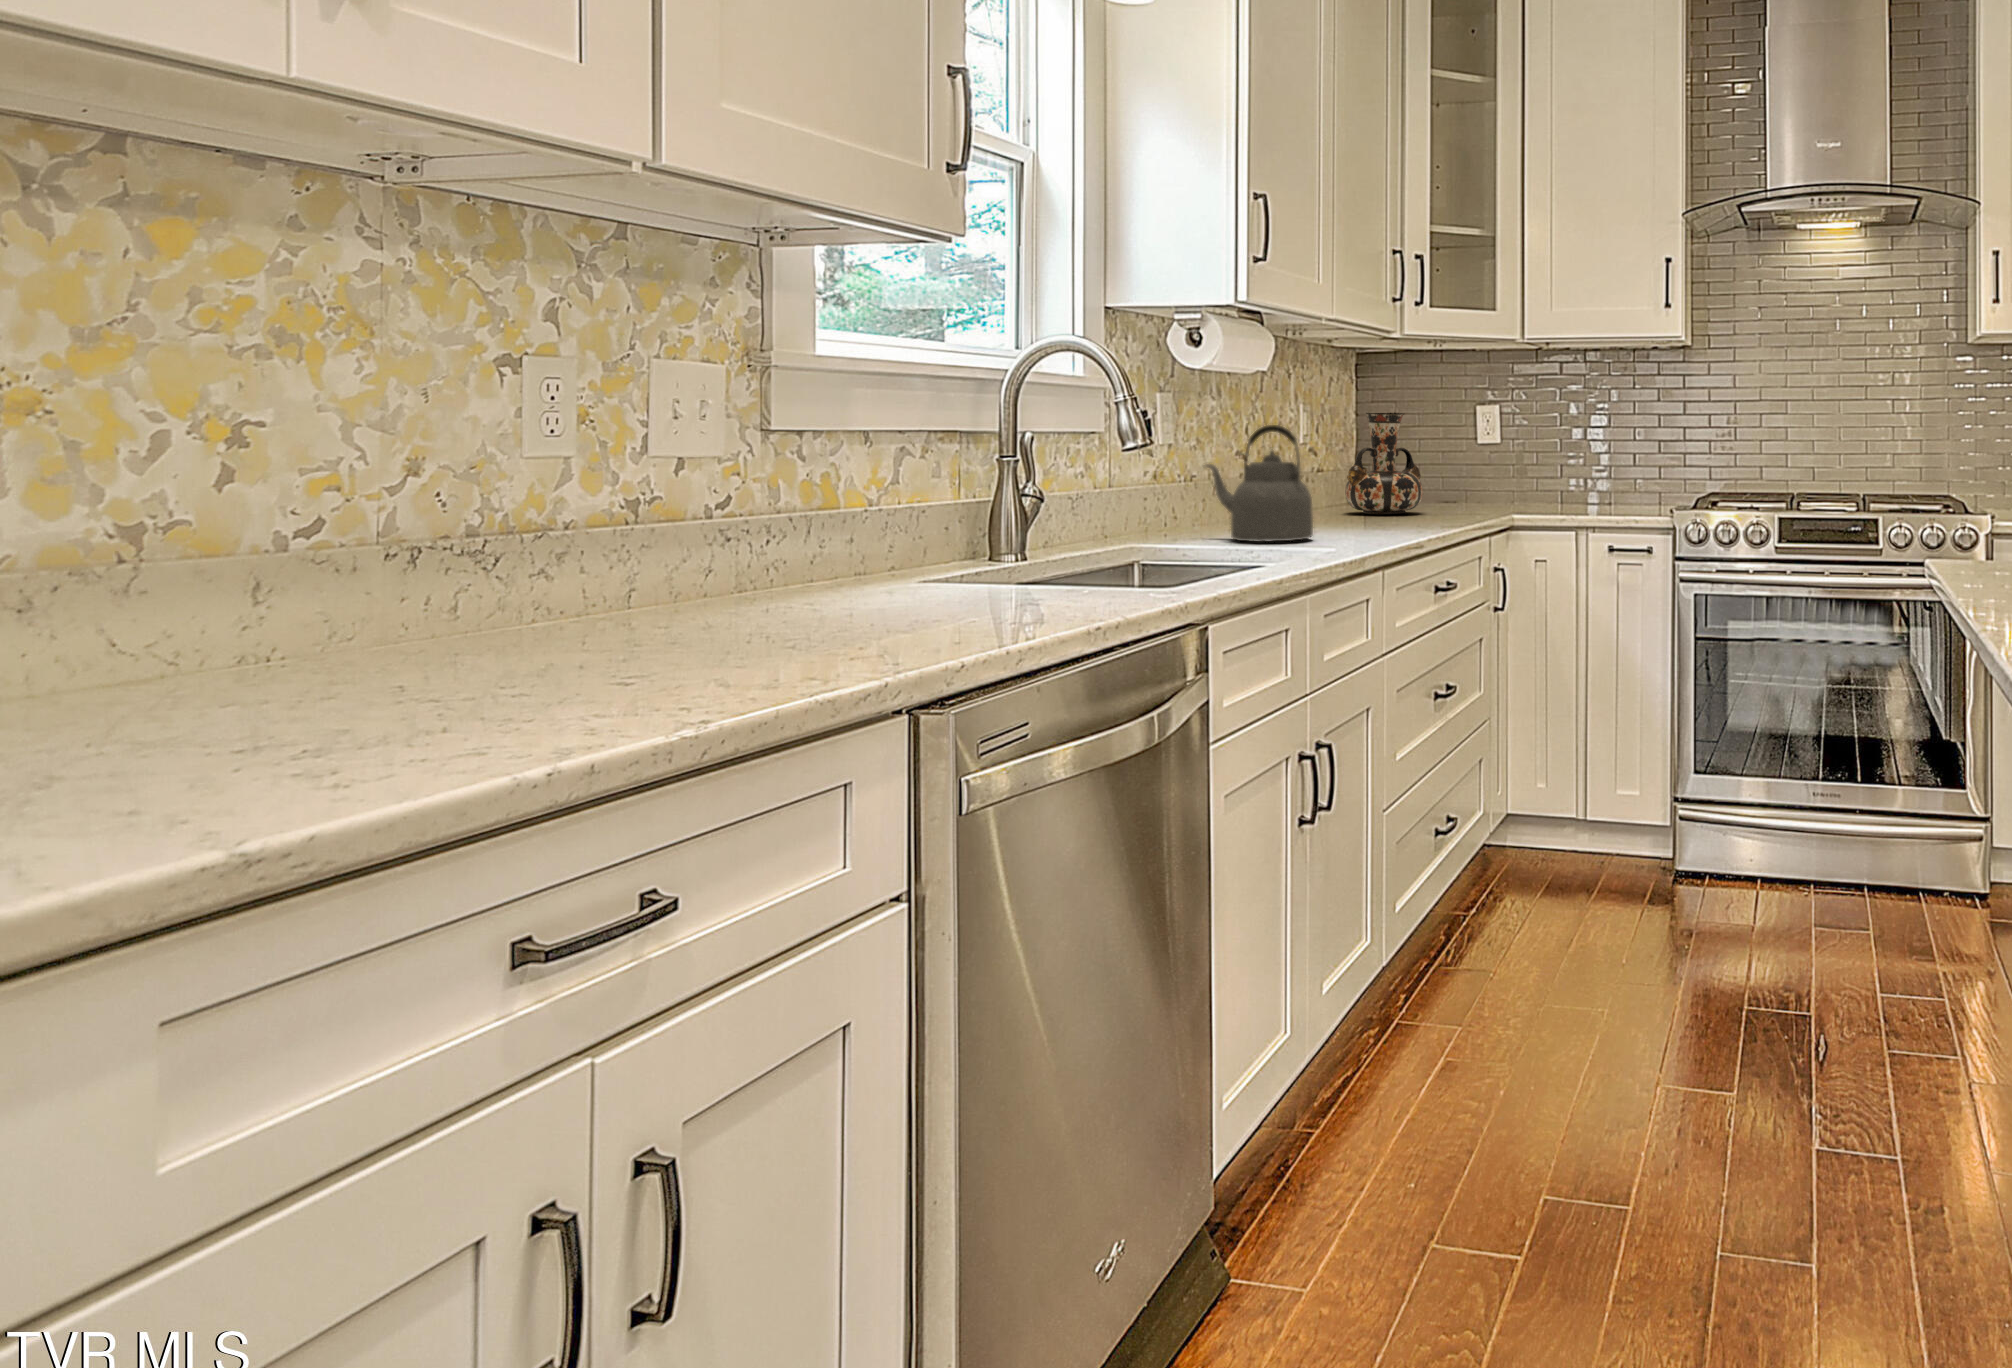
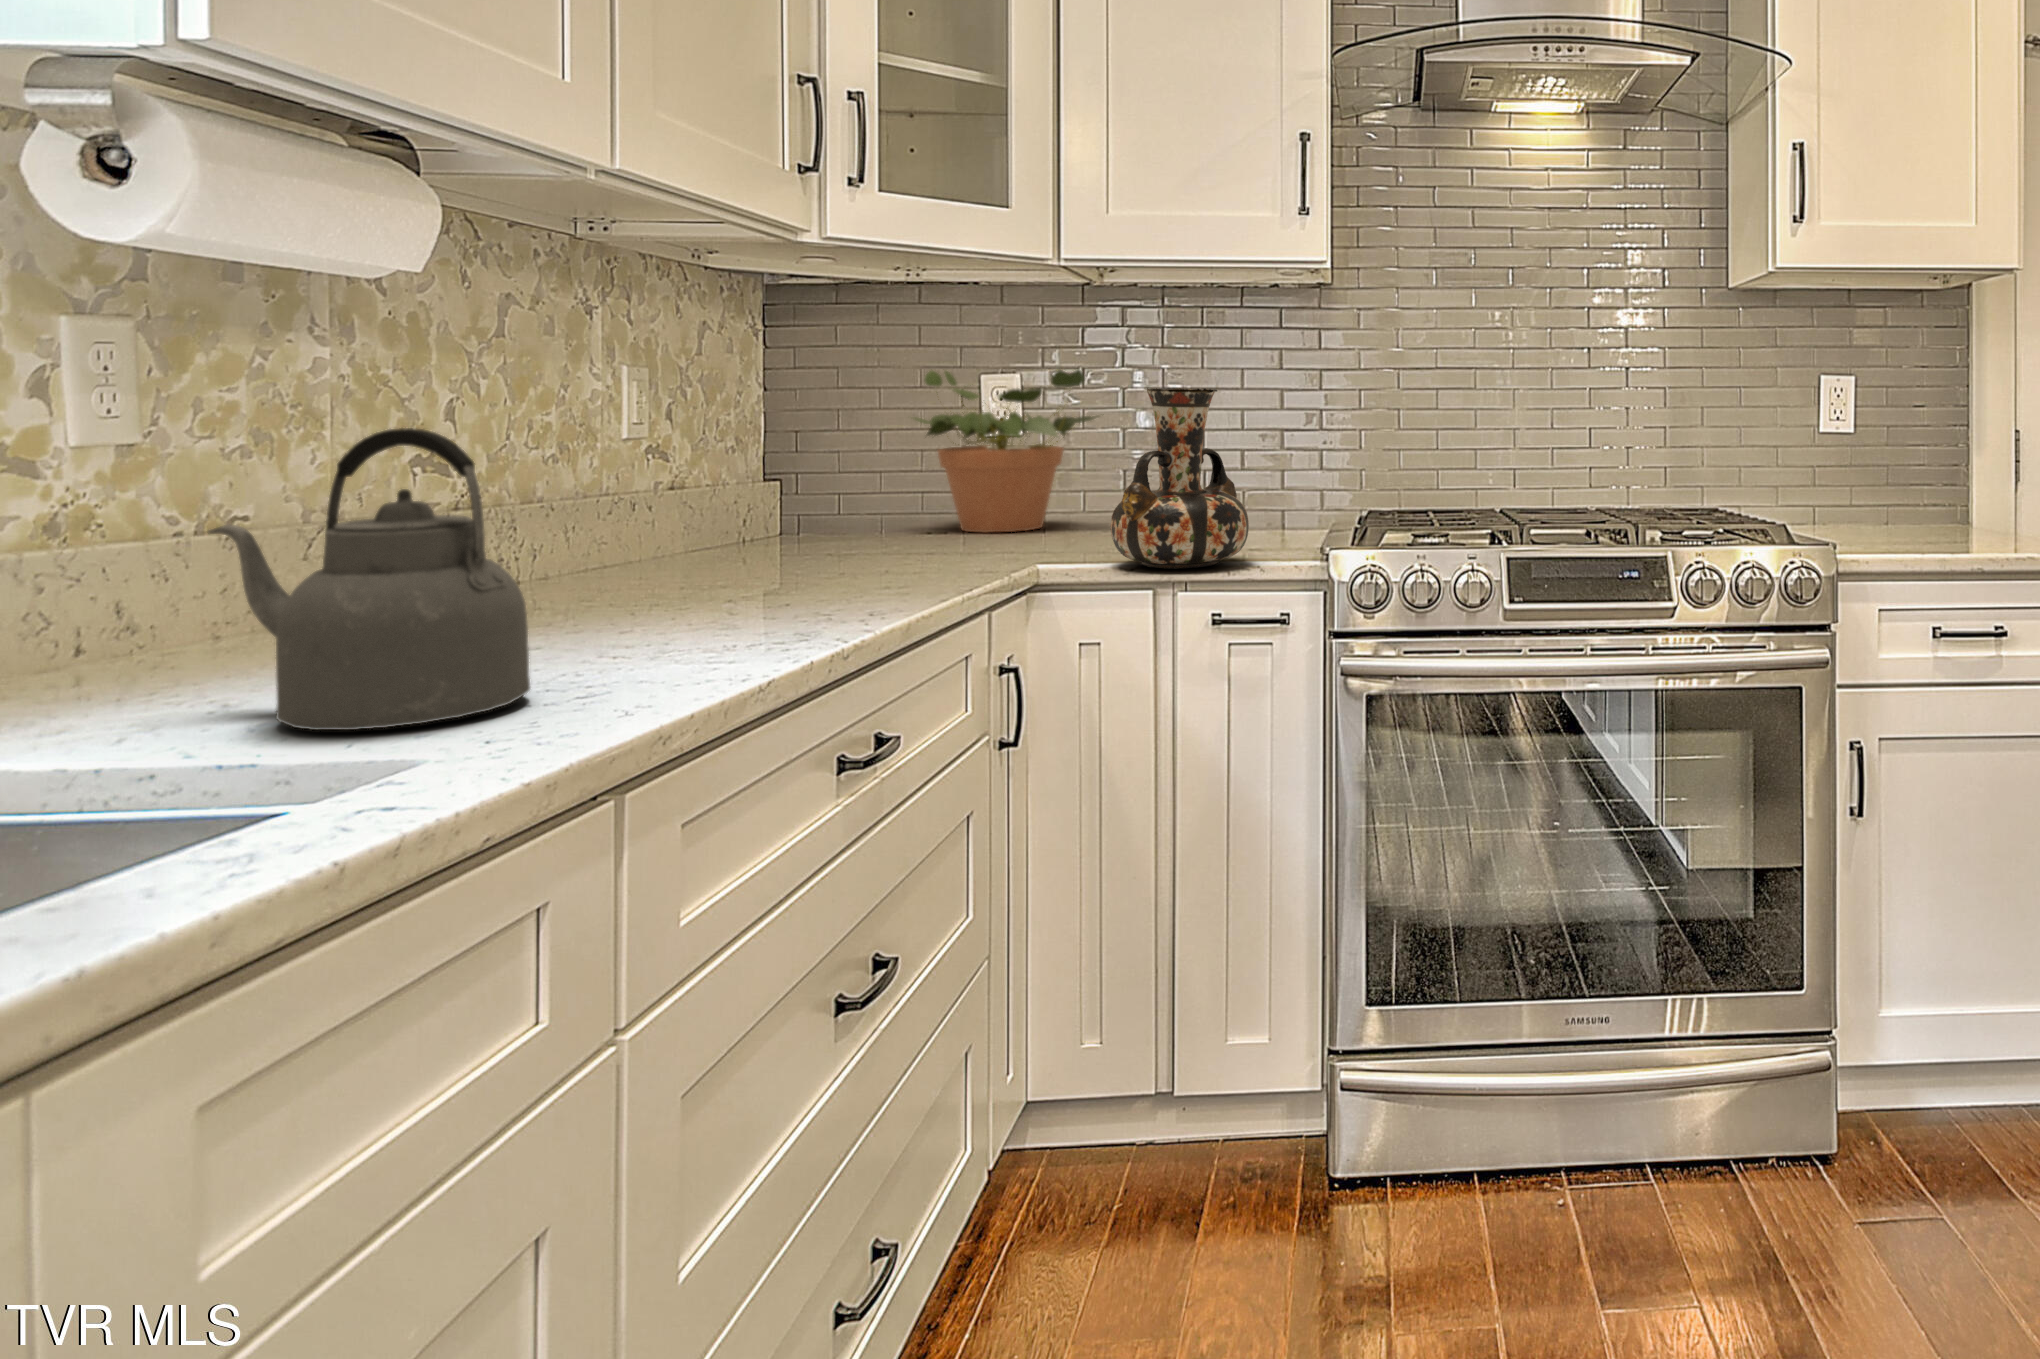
potted plant: none [1439,405,1556,504] -> present [914,370,1098,533]
decorative vase: present [1345,413,1423,514] -> present [1111,388,1249,568]

